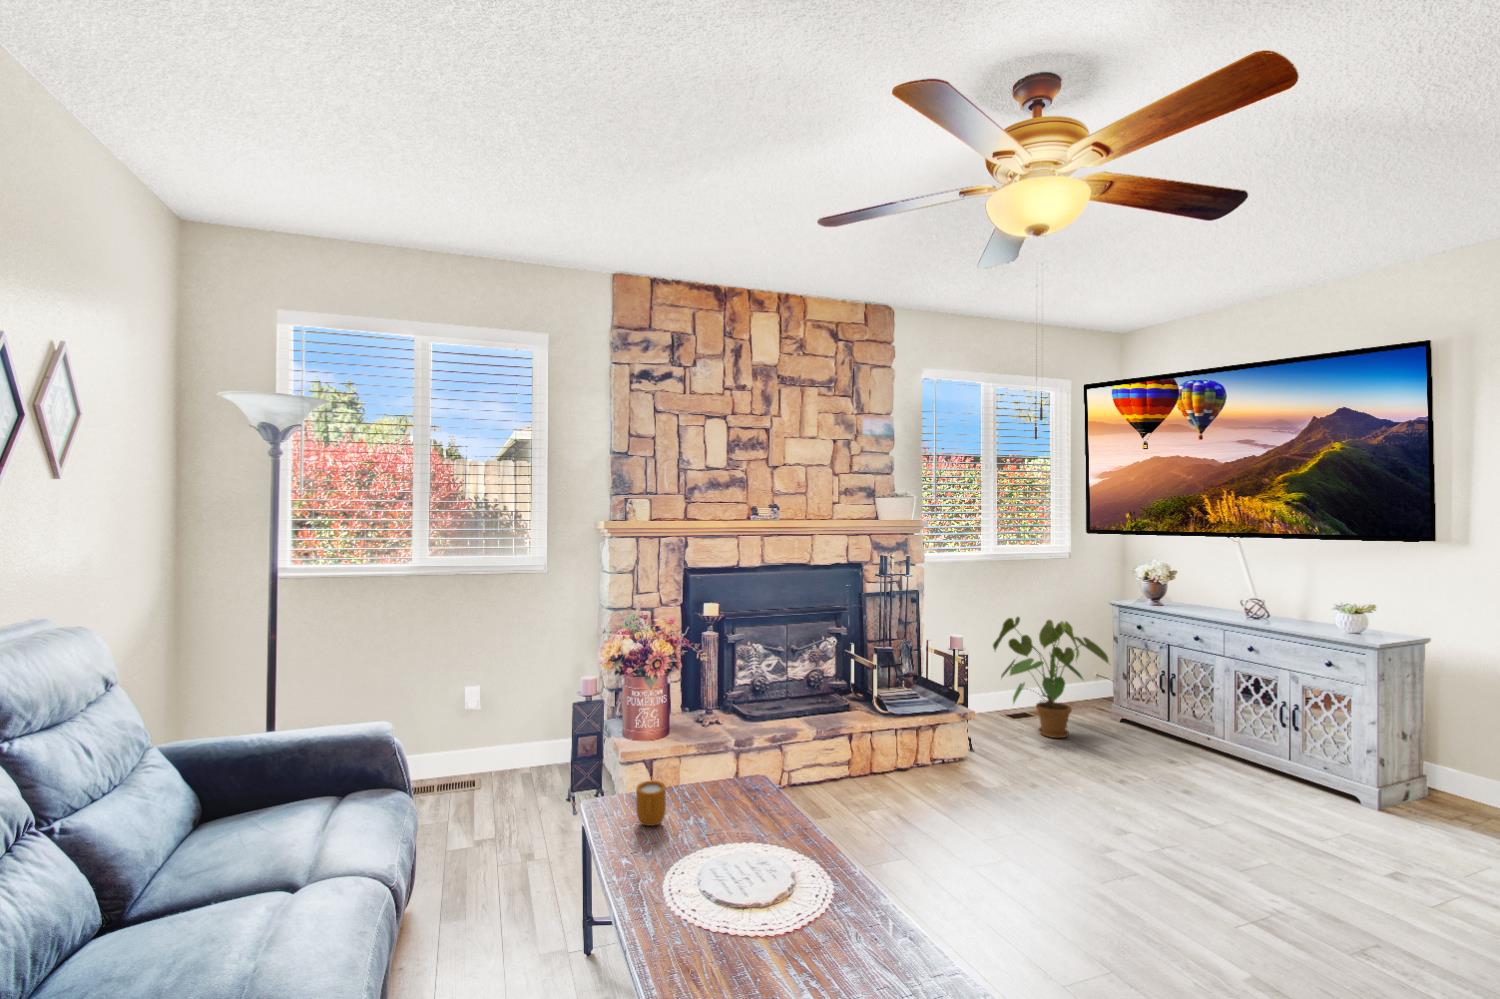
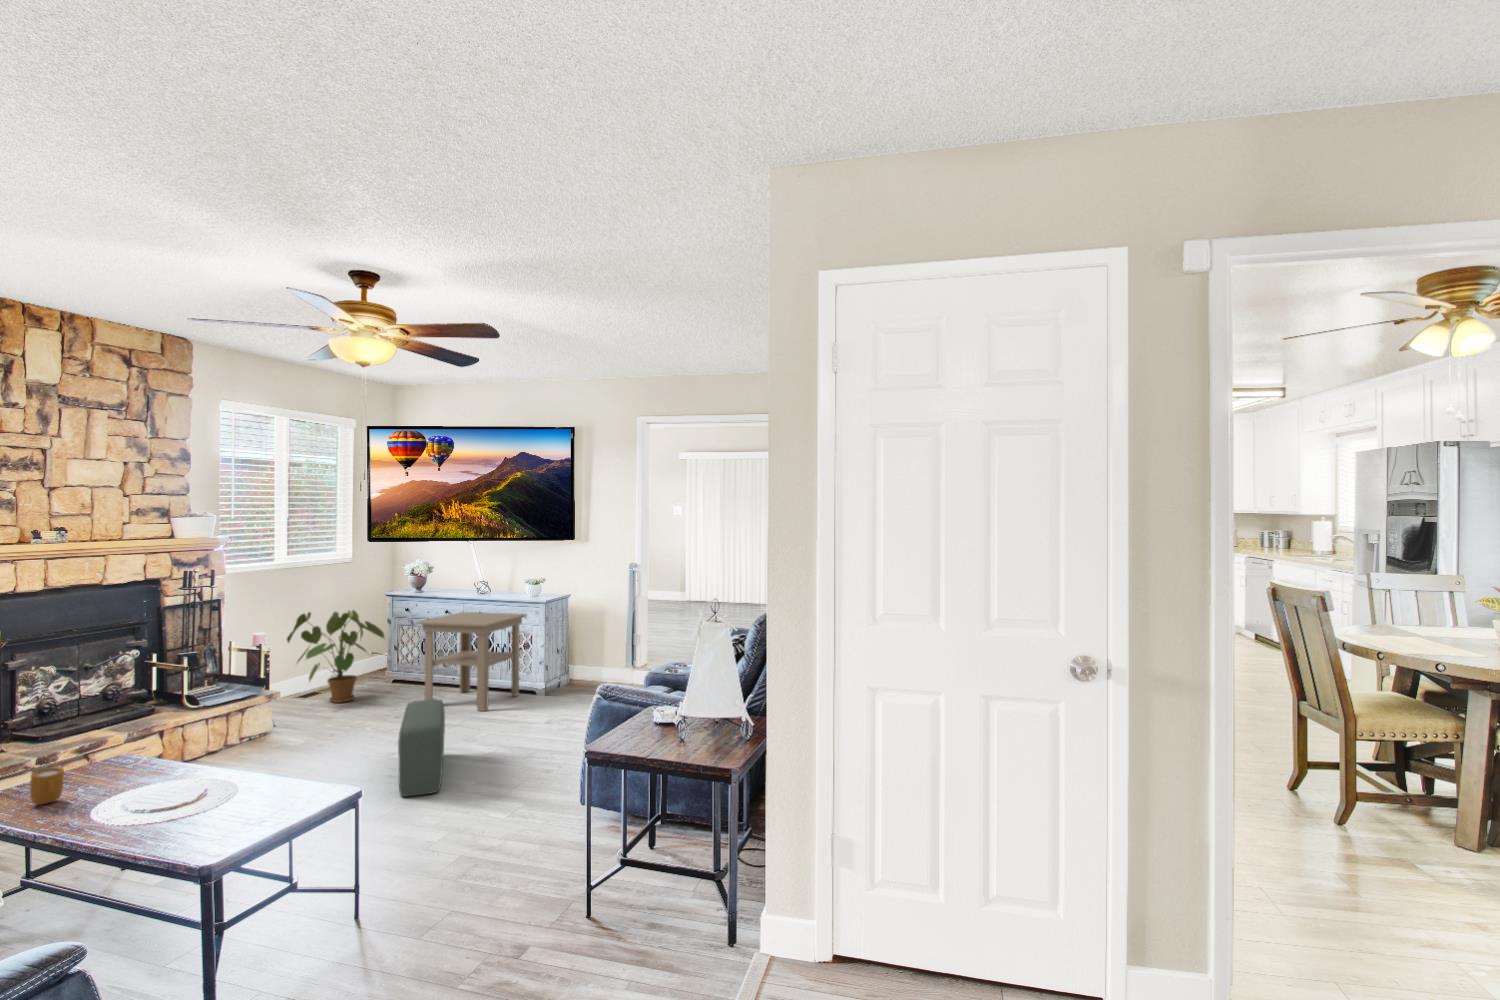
side table: none [1148,643,1339,810] -> present [417,612,527,711]
pouf: none [1098,780,1183,963] -> present [398,699,445,796]

